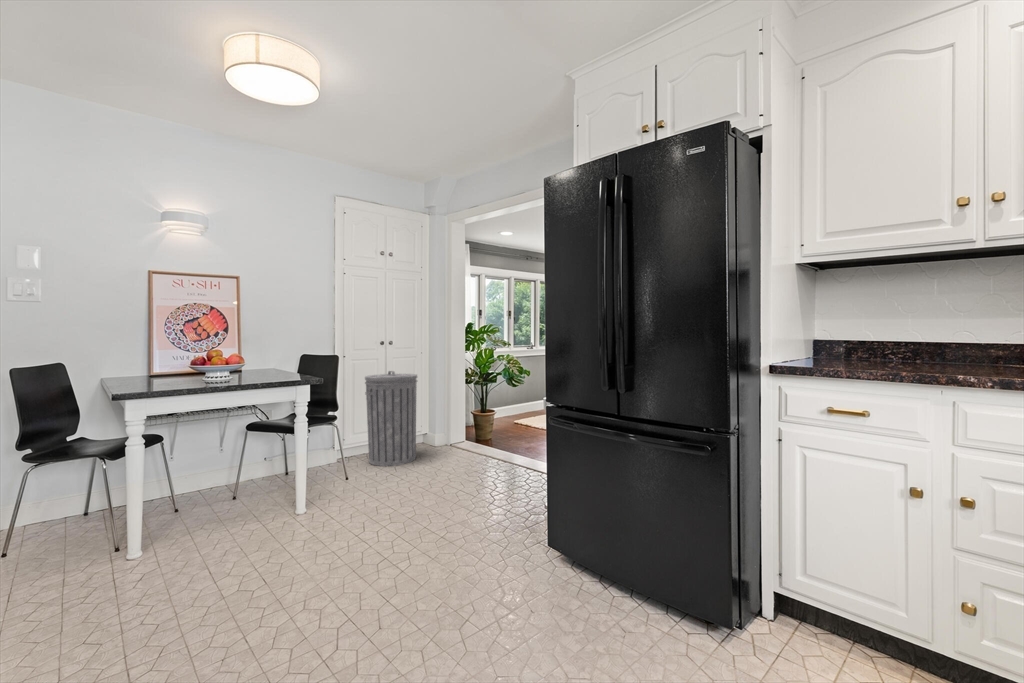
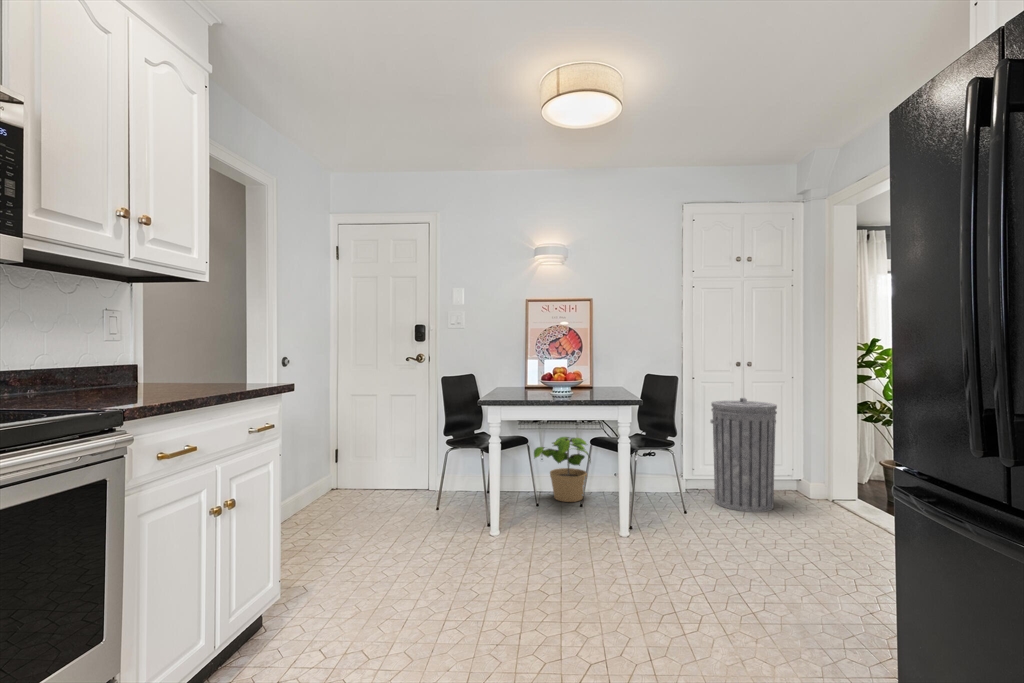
potted plant: none [167,425,247,500] -> present [534,437,591,502]

